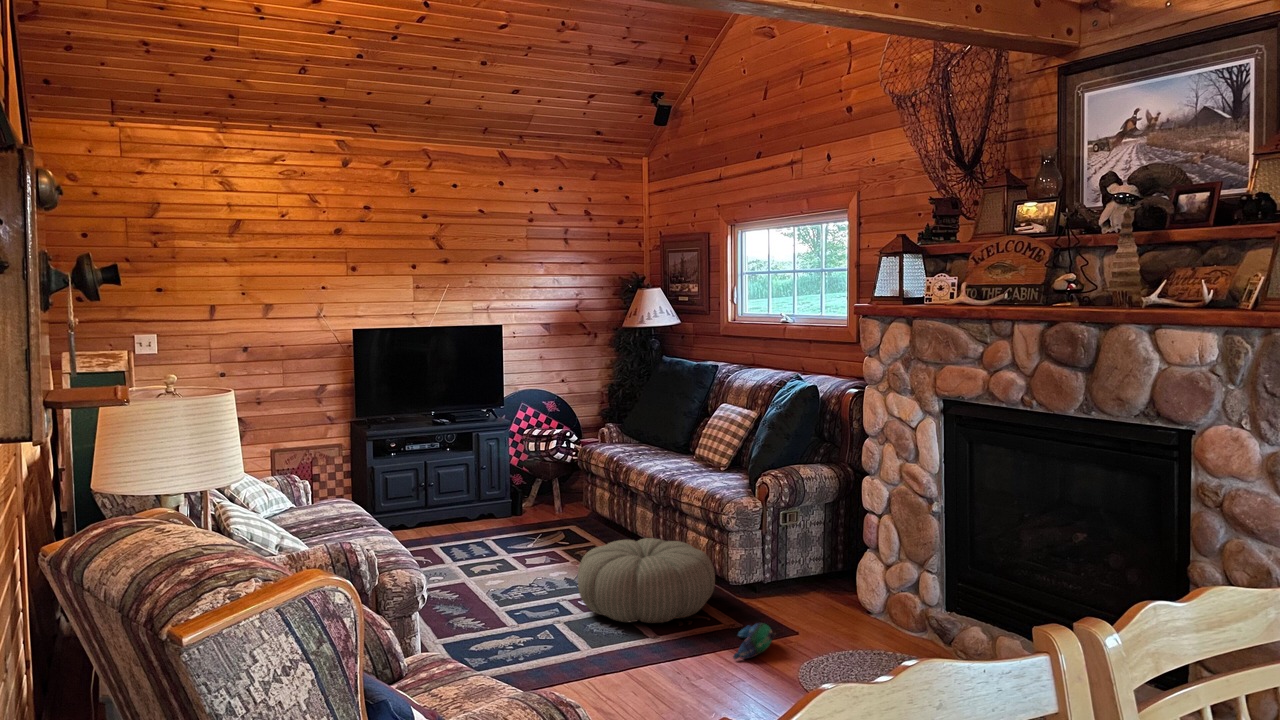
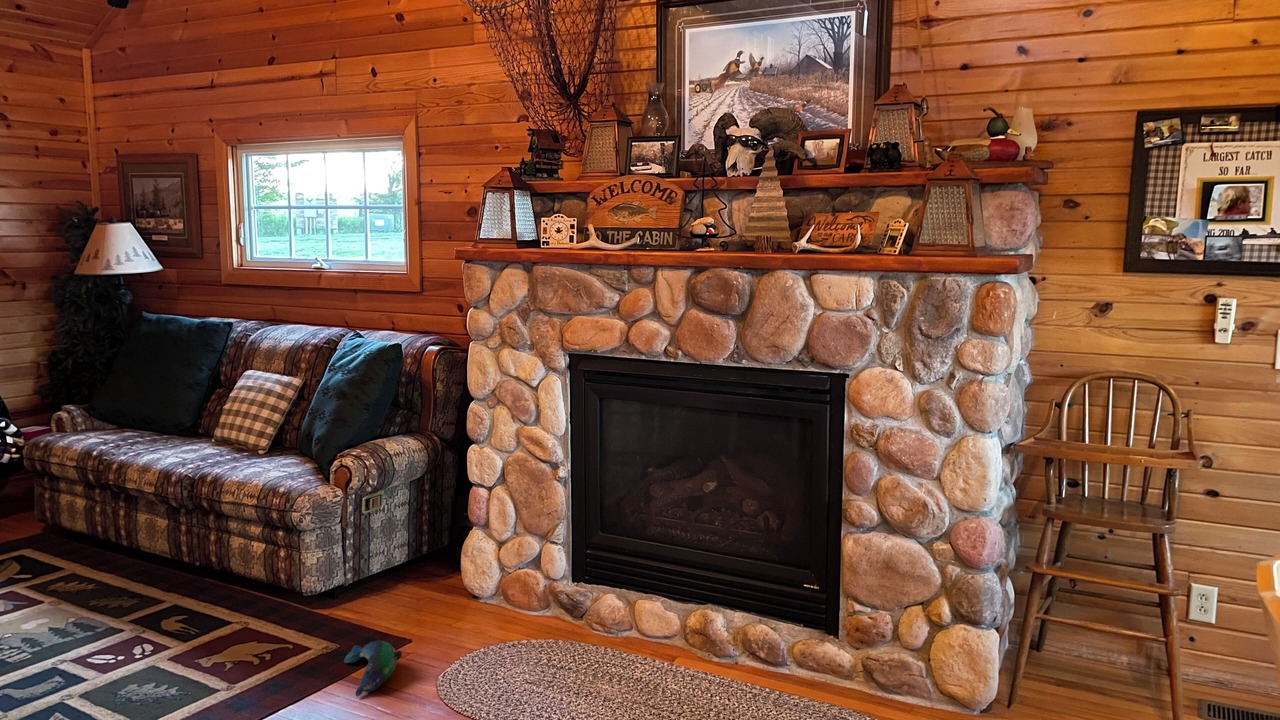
pouf: present [578,538,715,623] -> none [89,553,293,678]

